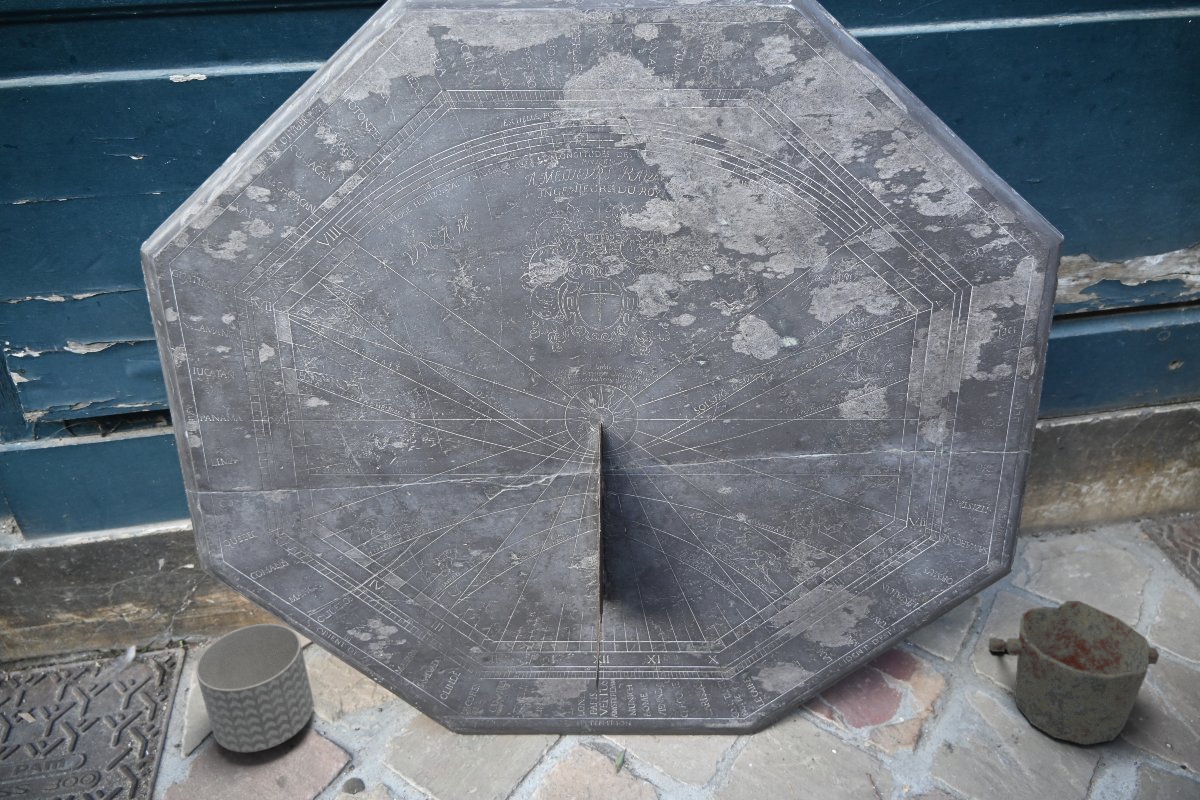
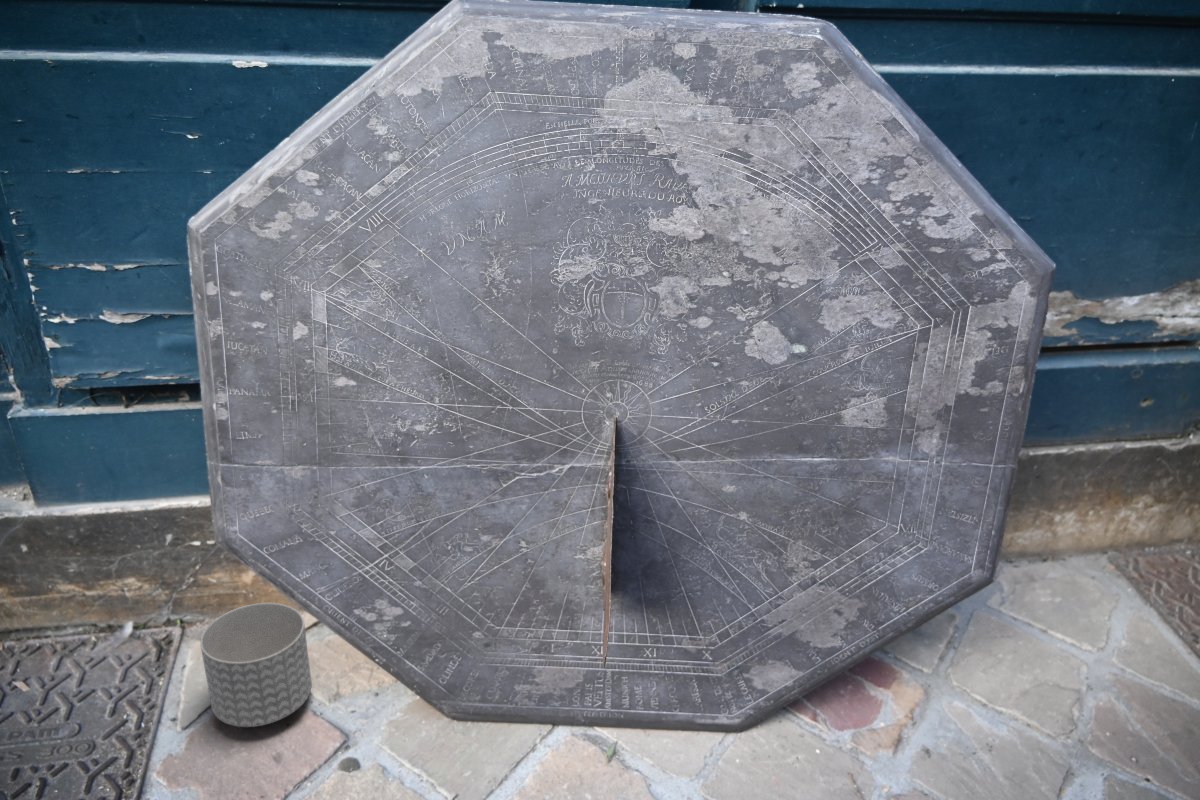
bucket: present [989,601,1159,745] -> none [965,617,1128,754]

